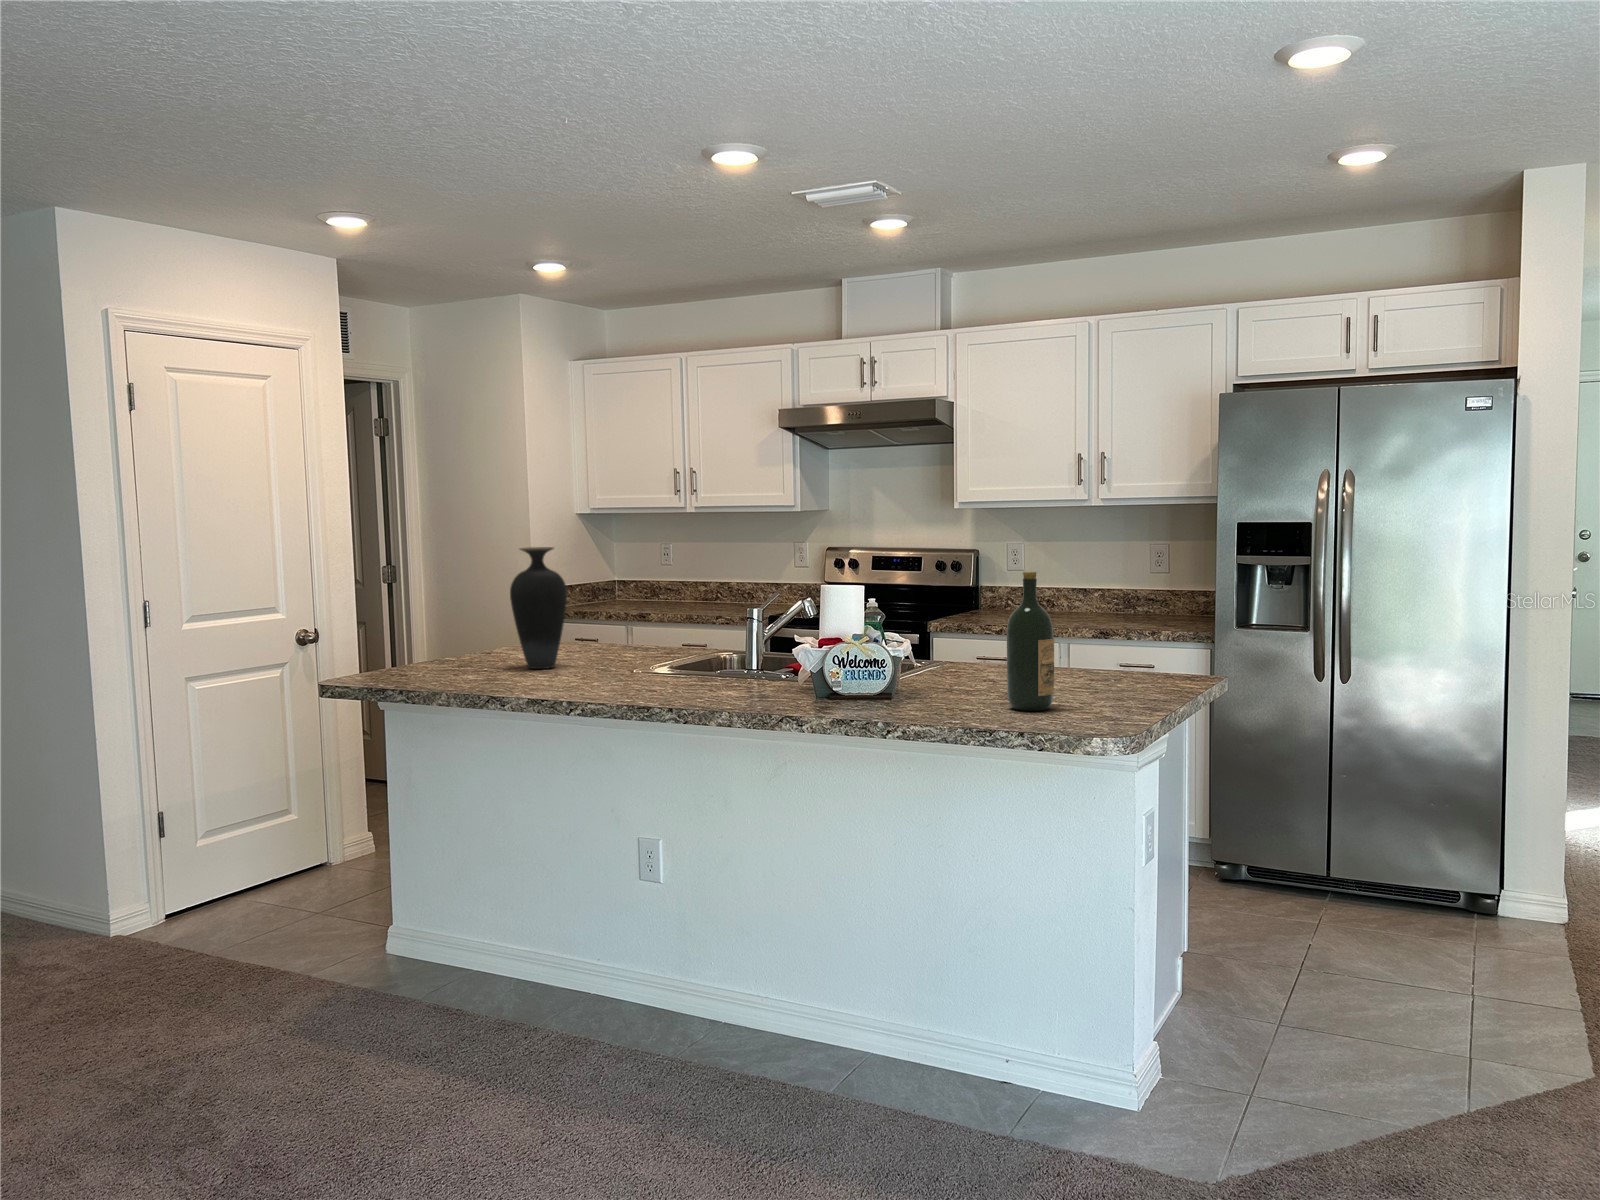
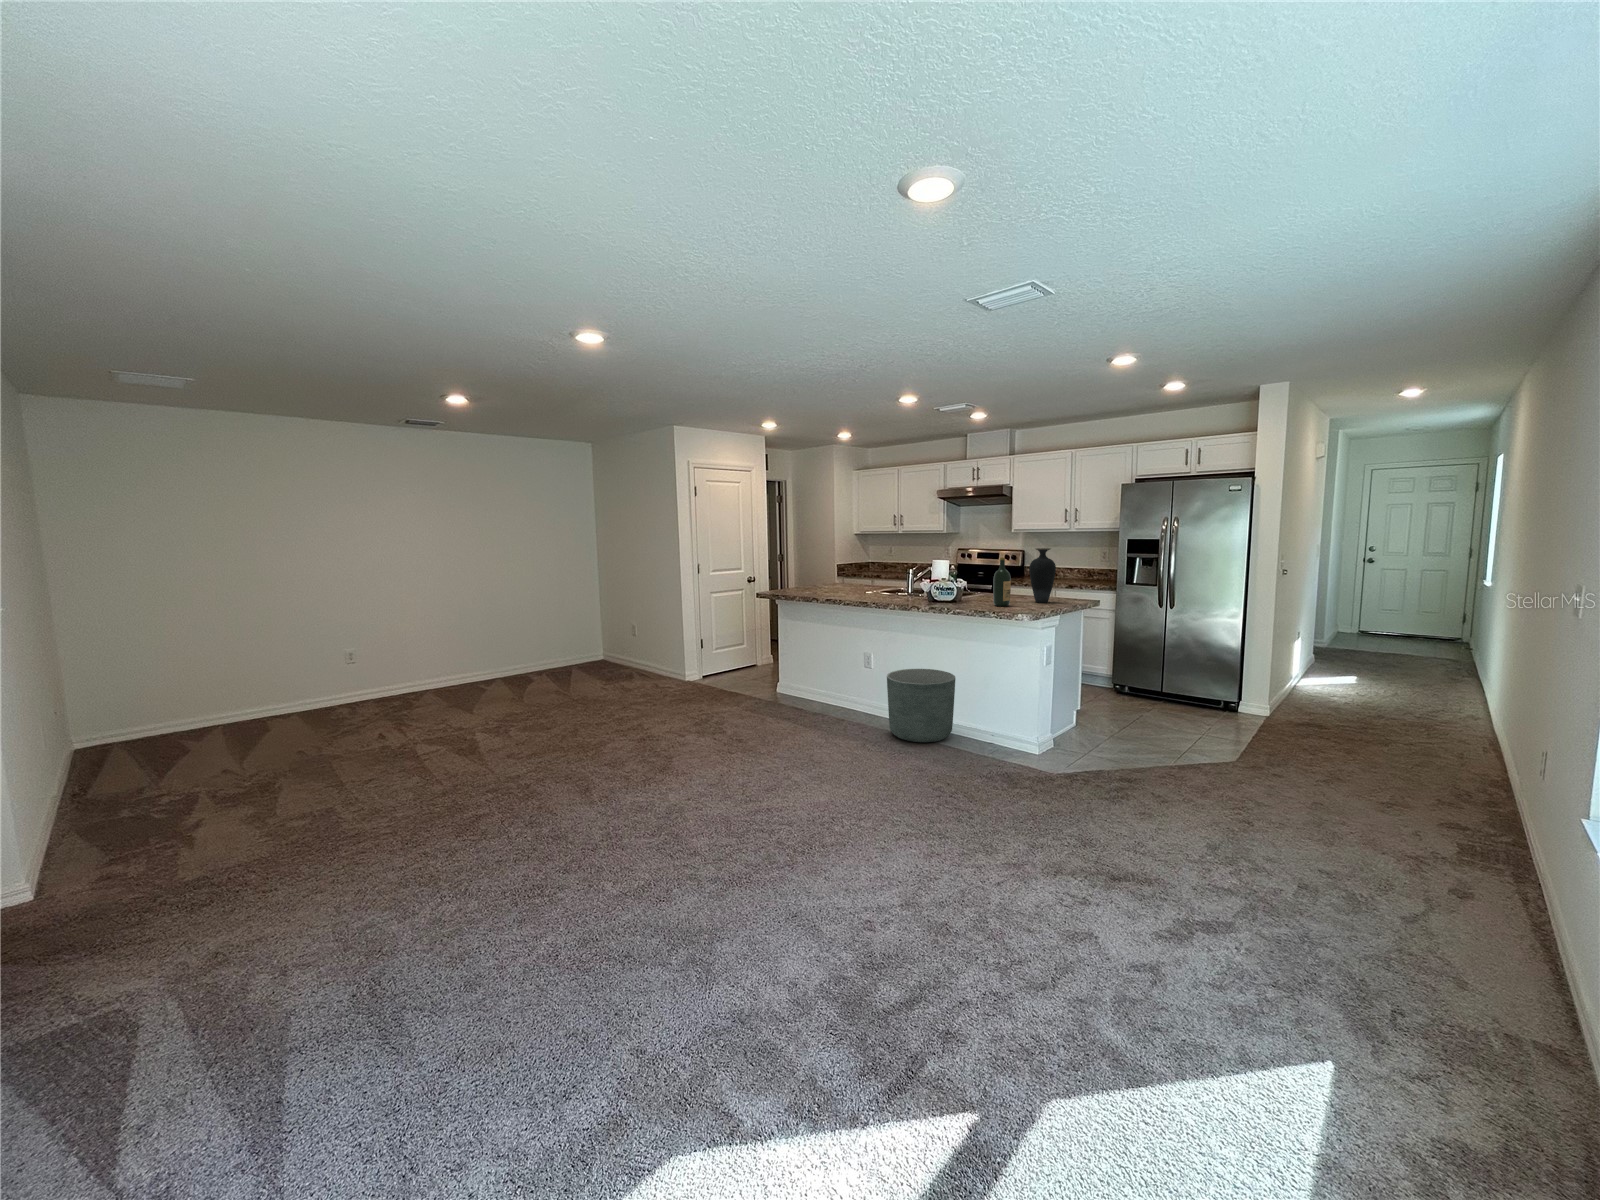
vase: present [510,547,567,669] -> present [1029,548,1056,603]
planter: none [710,892,909,1133] -> present [887,669,955,742]

